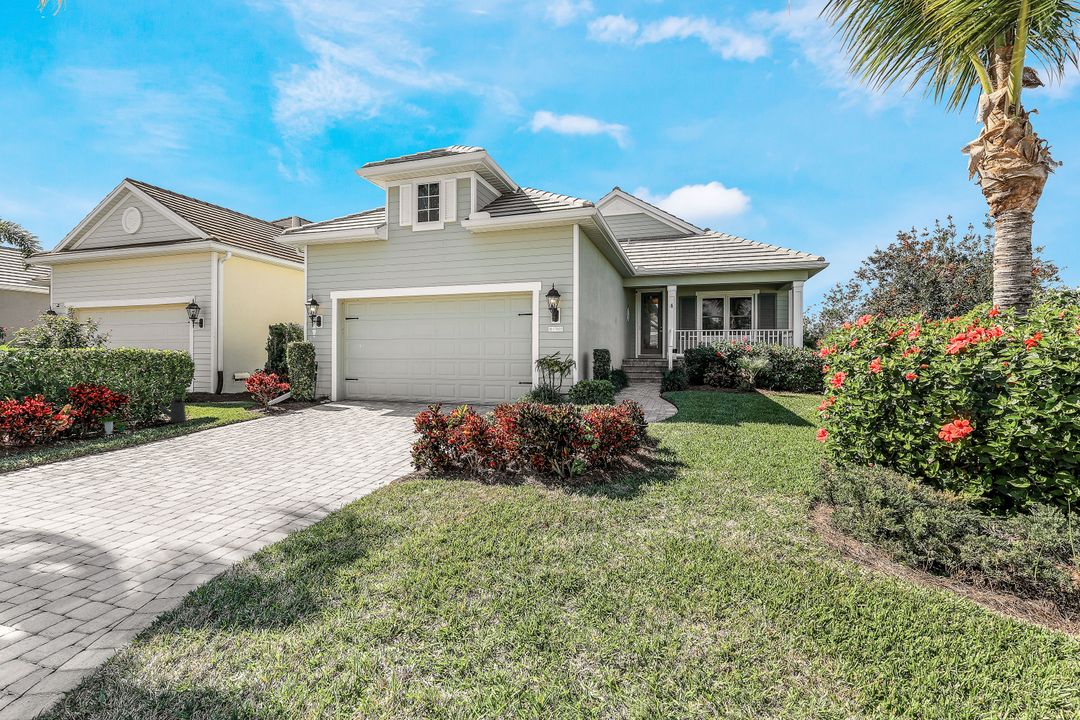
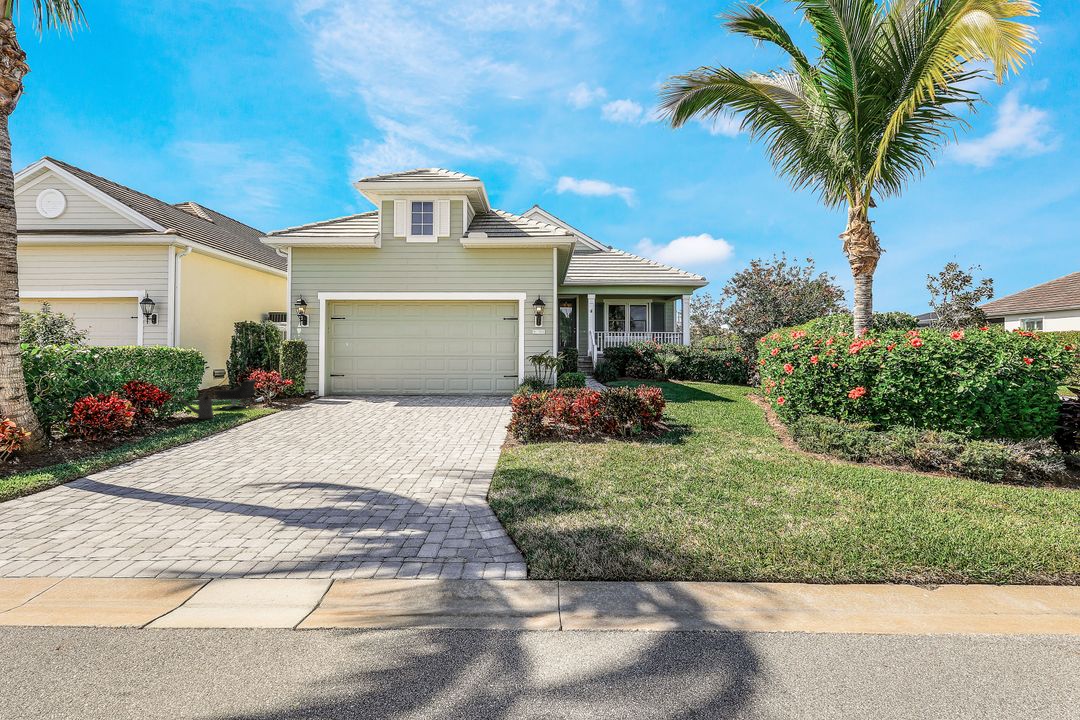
lounge chair: none [215,382,262,412] -> present [215,379,256,407]
potted plant: present [98,414,127,434] -> none [145,411,175,431]

